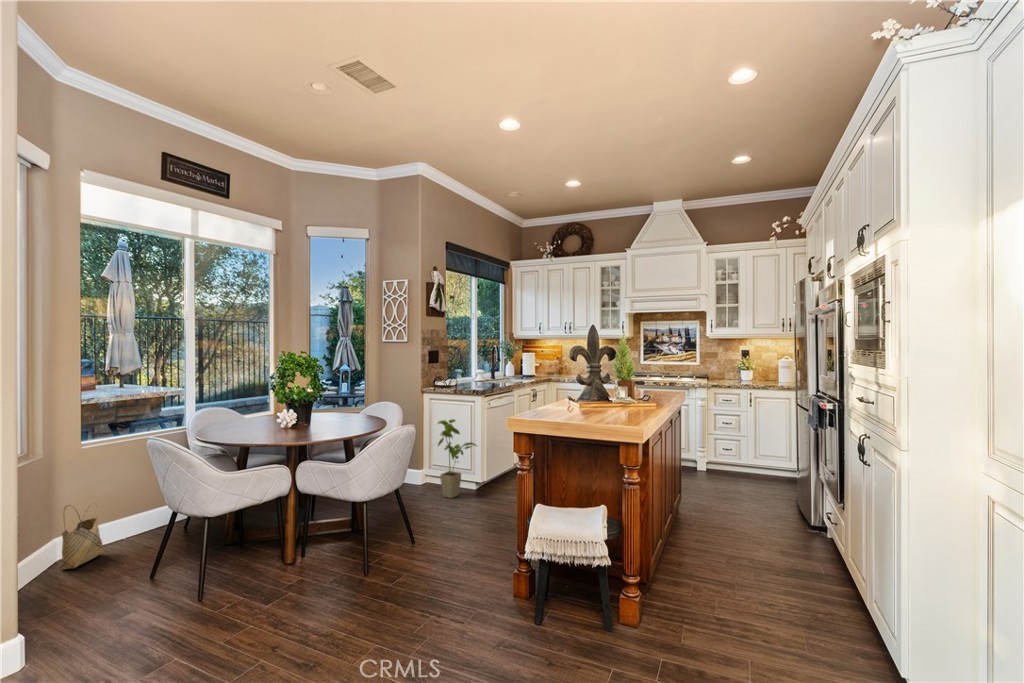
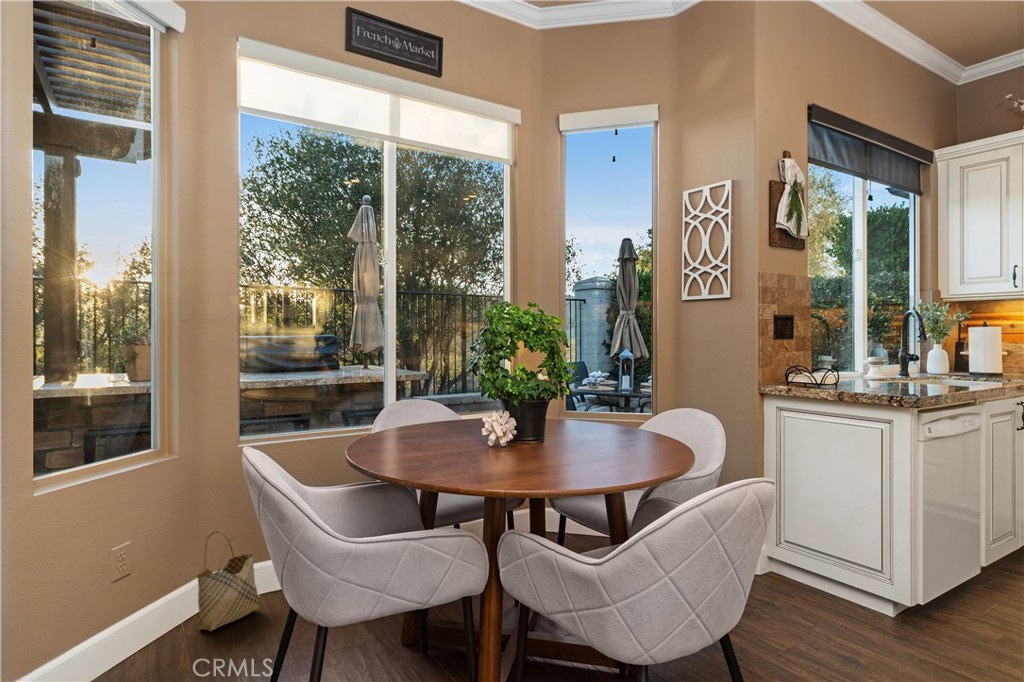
house plant: present [438,419,476,498] -> none [797,452,901,620]

